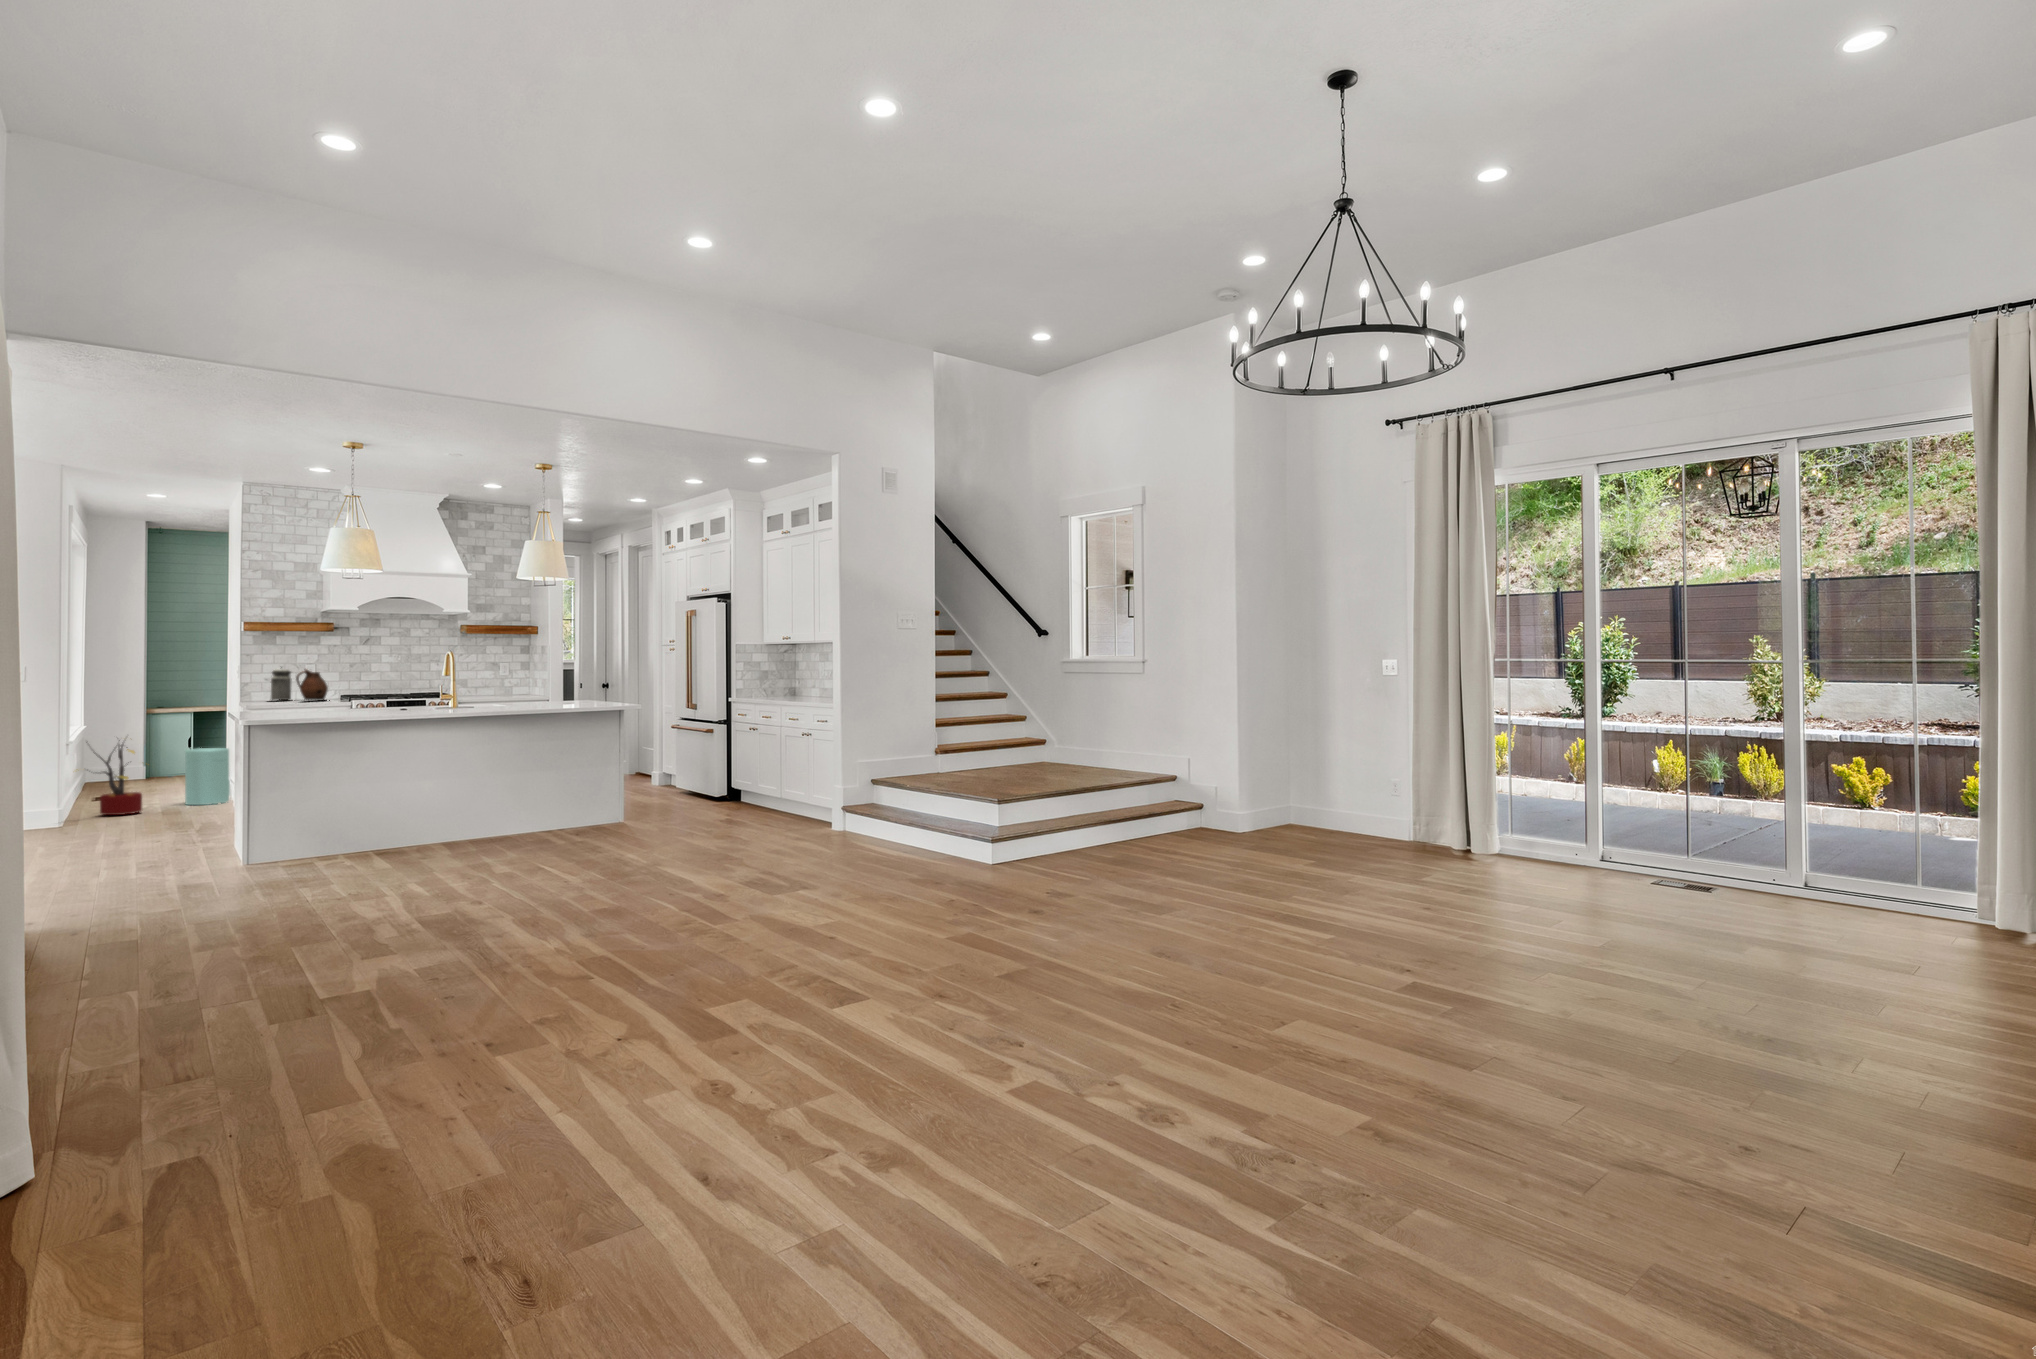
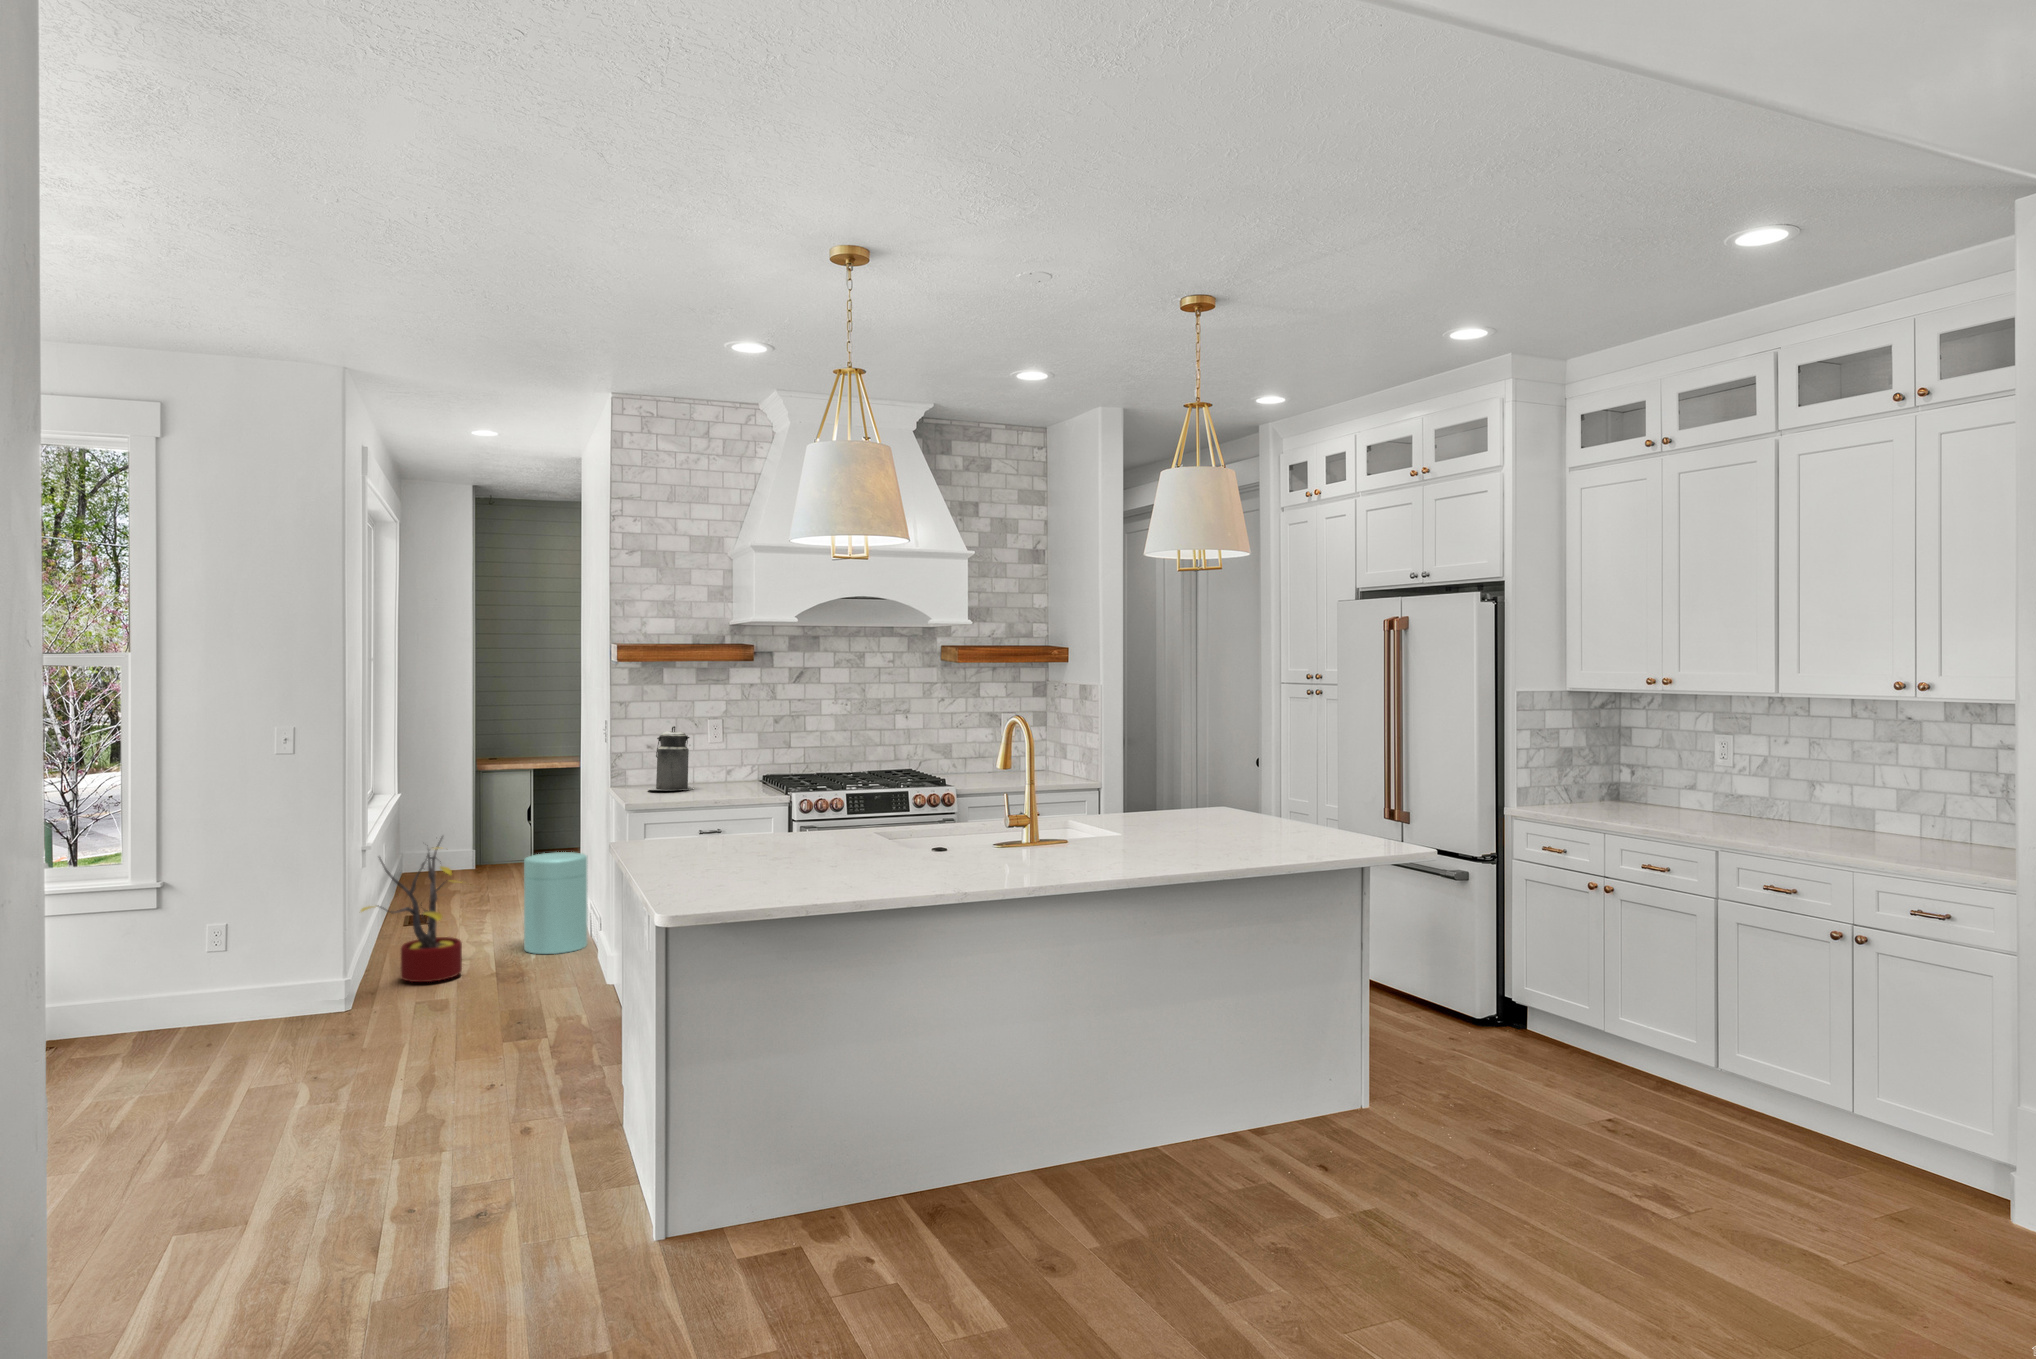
ceramic pitcher: present [296,669,328,700] -> none [701,734,759,798]

